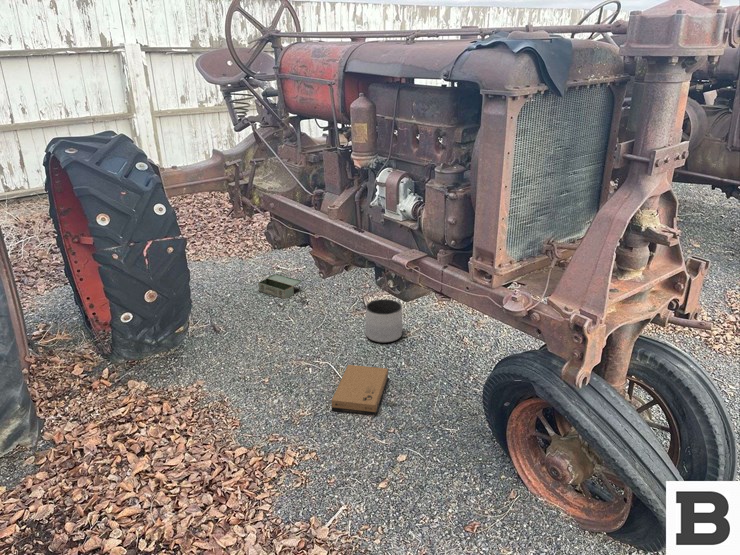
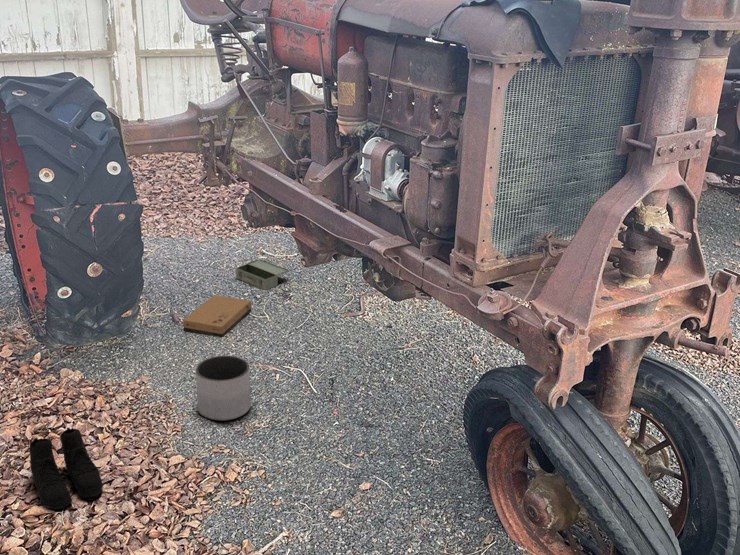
planter: present [366,299,402,343] -> present [196,356,251,421]
cardboard box: present [332,365,388,415] -> present [183,295,251,337]
boots: none [116,434,183,508] -> present [30,428,103,509]

